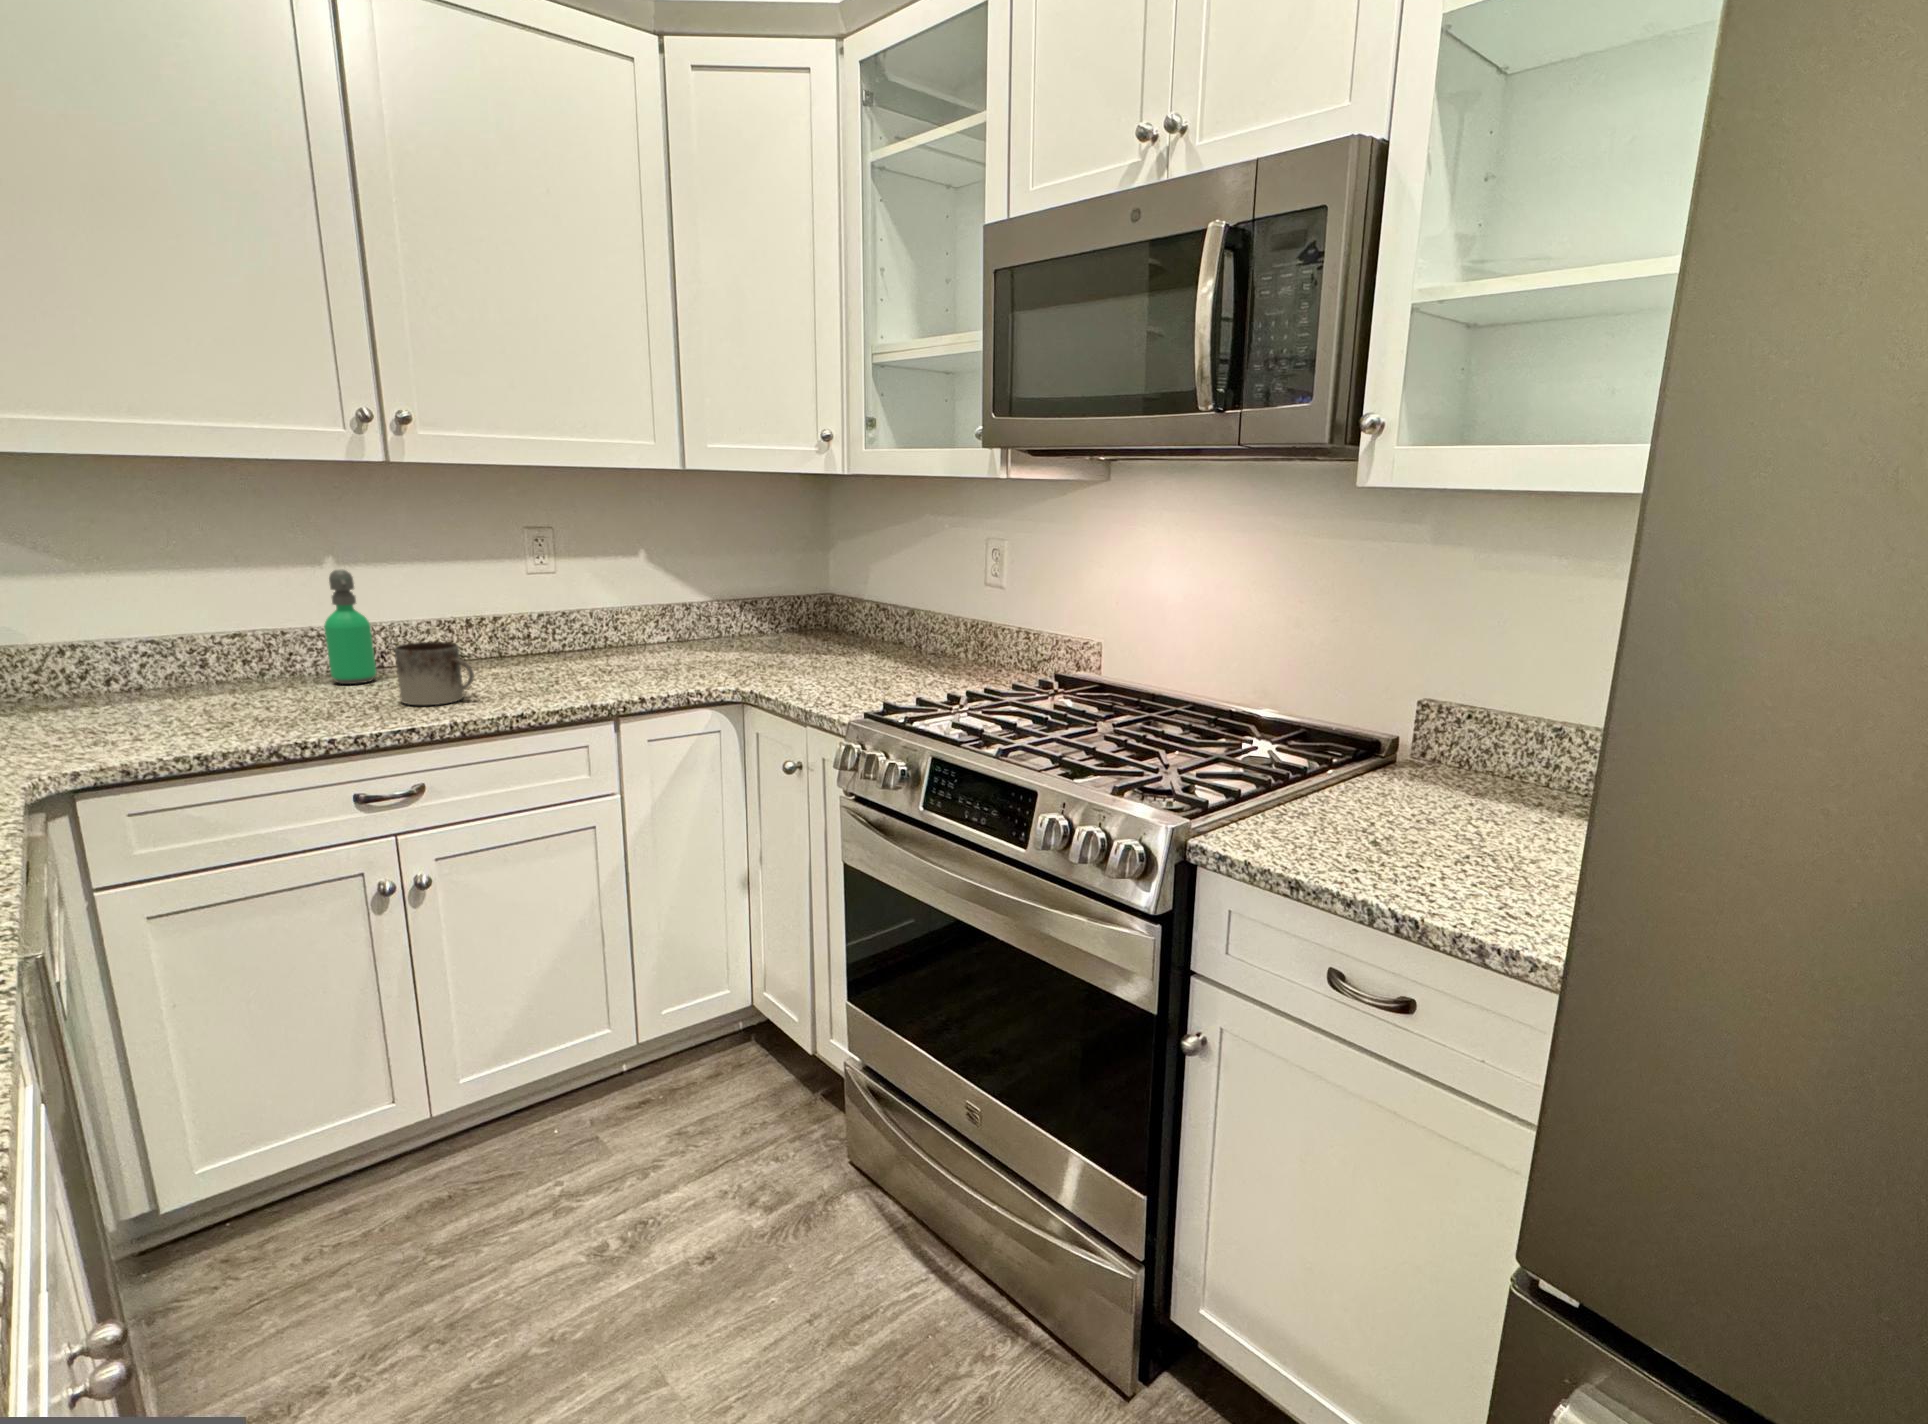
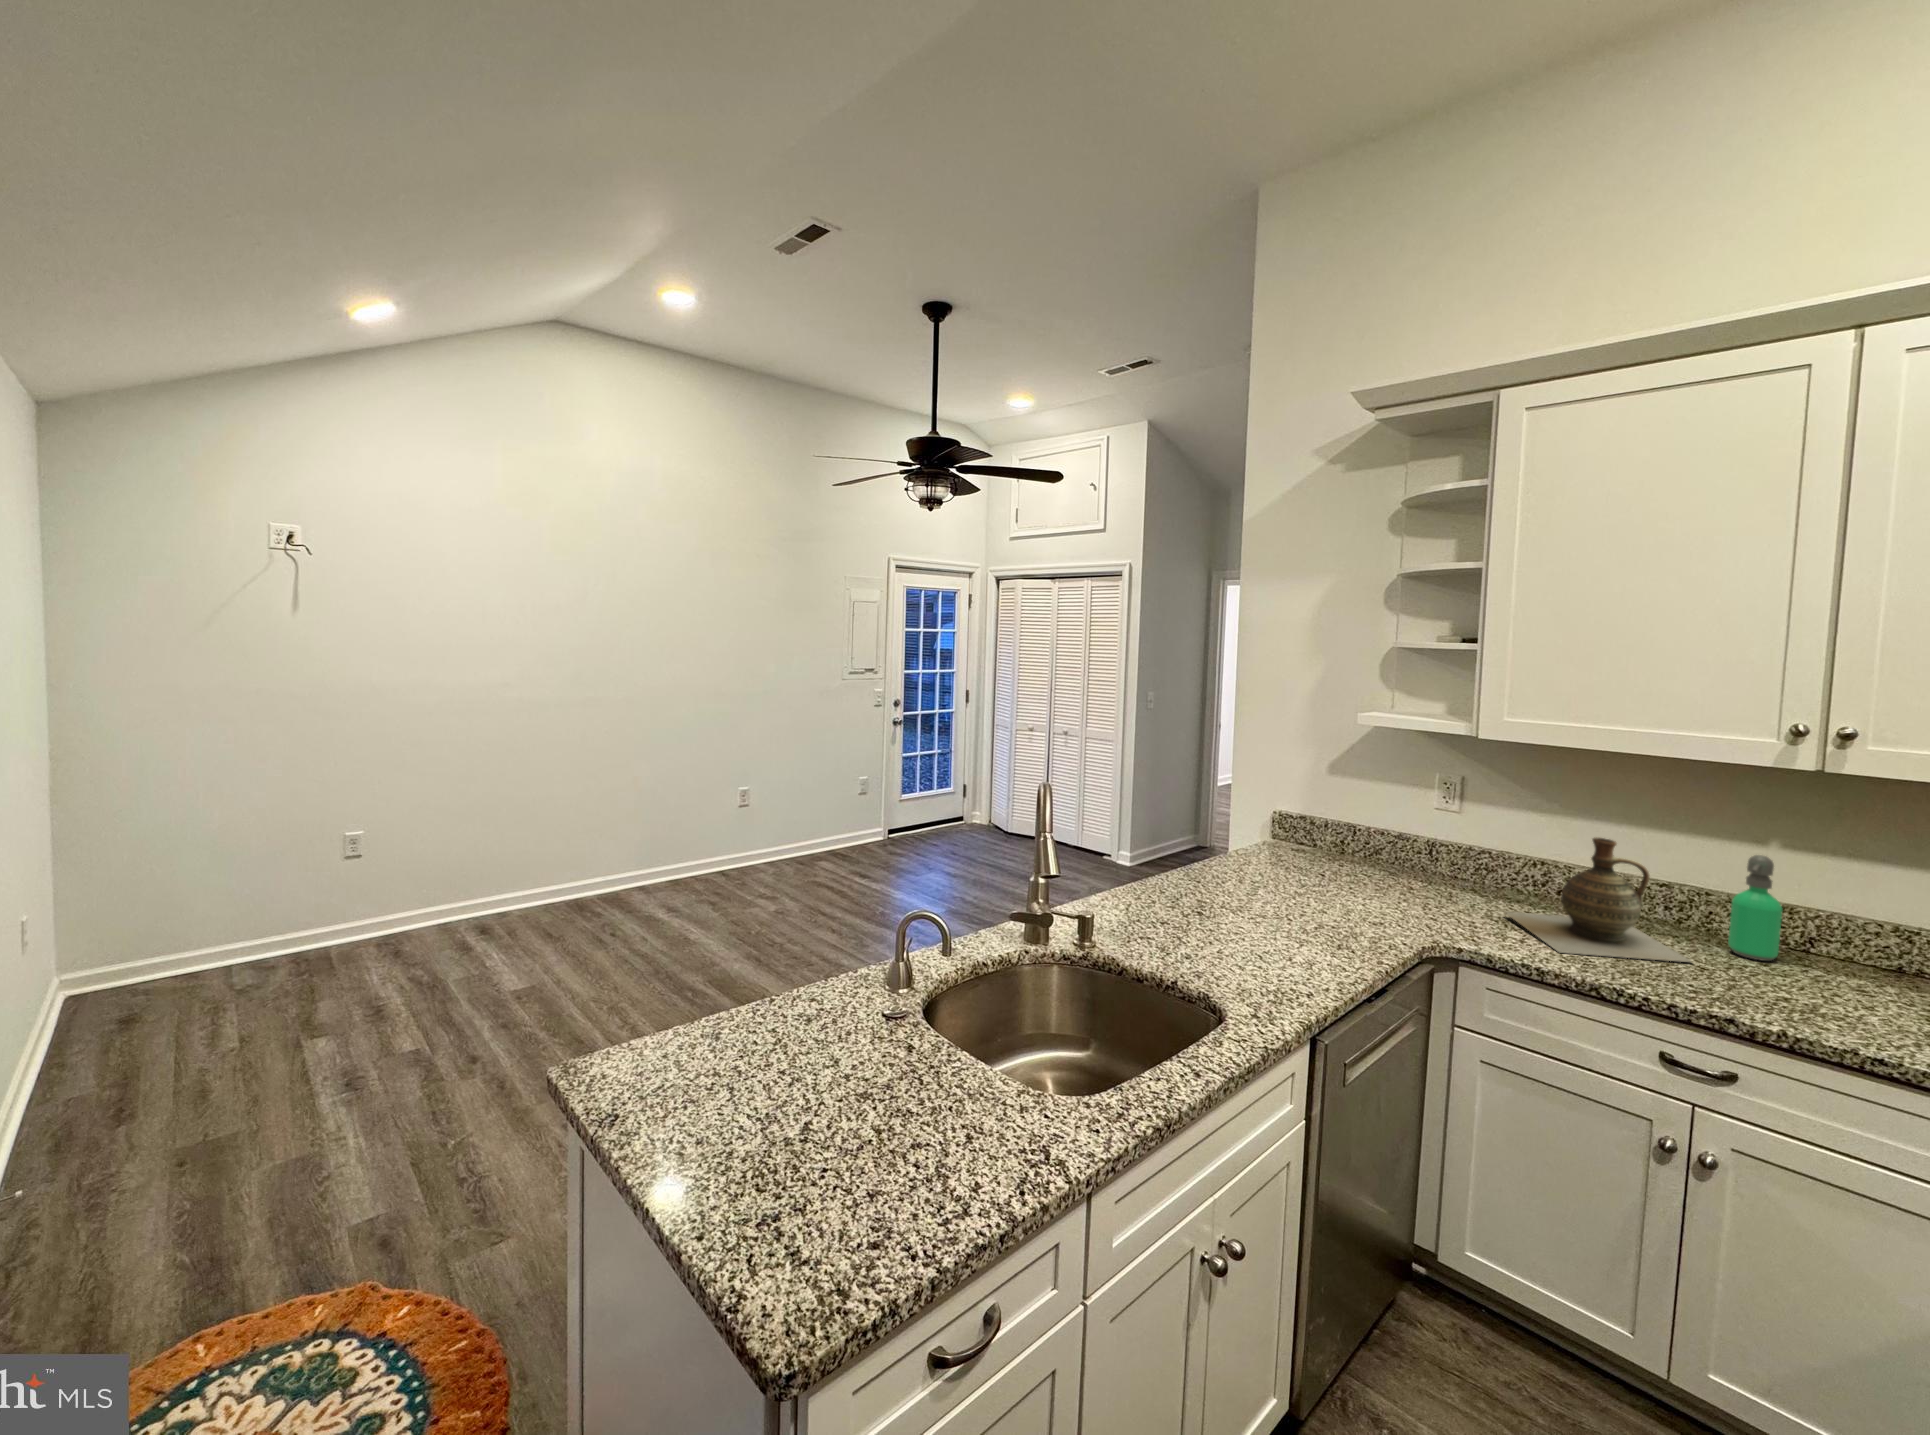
ceramic jug: none [69,578,326,735] -> present [1506,837,1691,962]
mug: present [395,642,474,705] -> none [1758,940,1846,1014]

